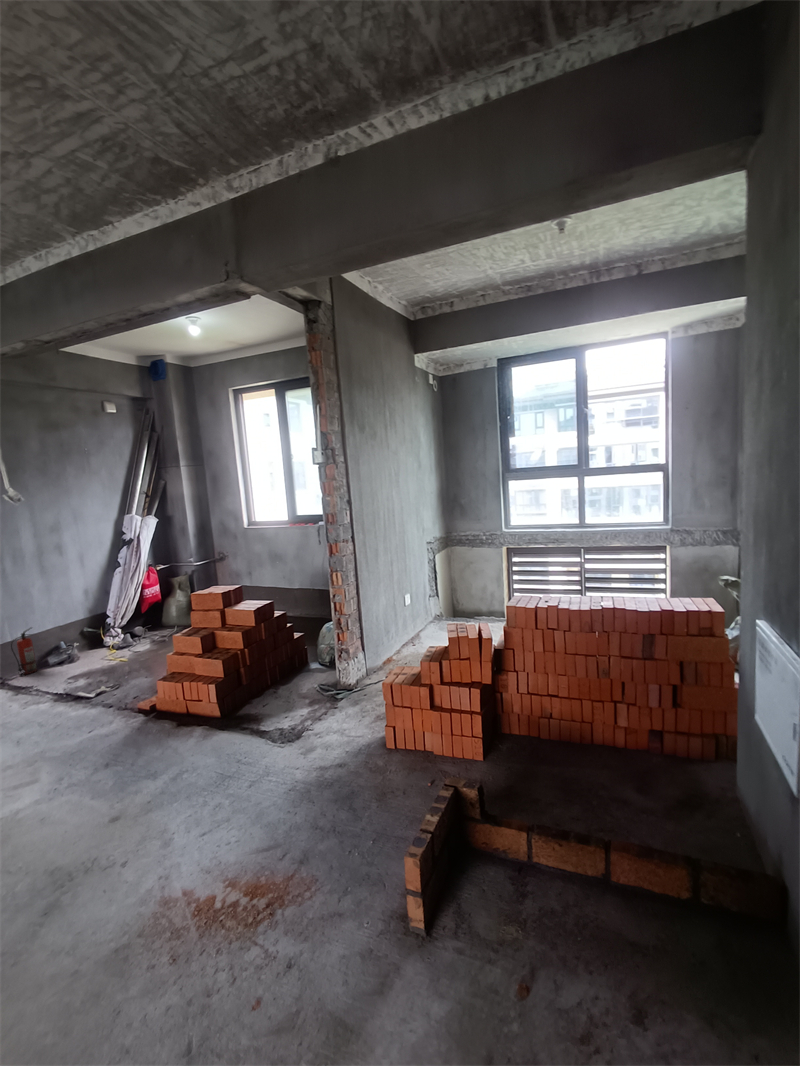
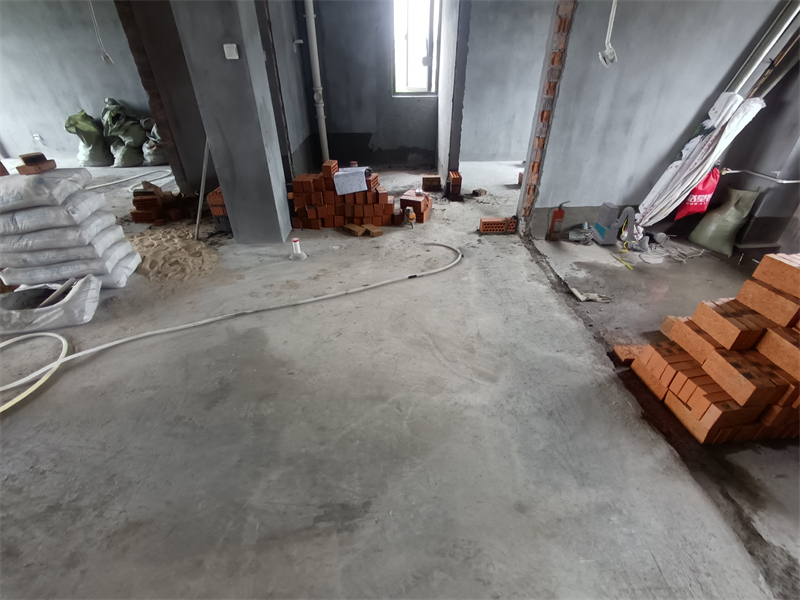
vacuum cleaner: none [68,611,119,657] -> present [591,202,638,245]

